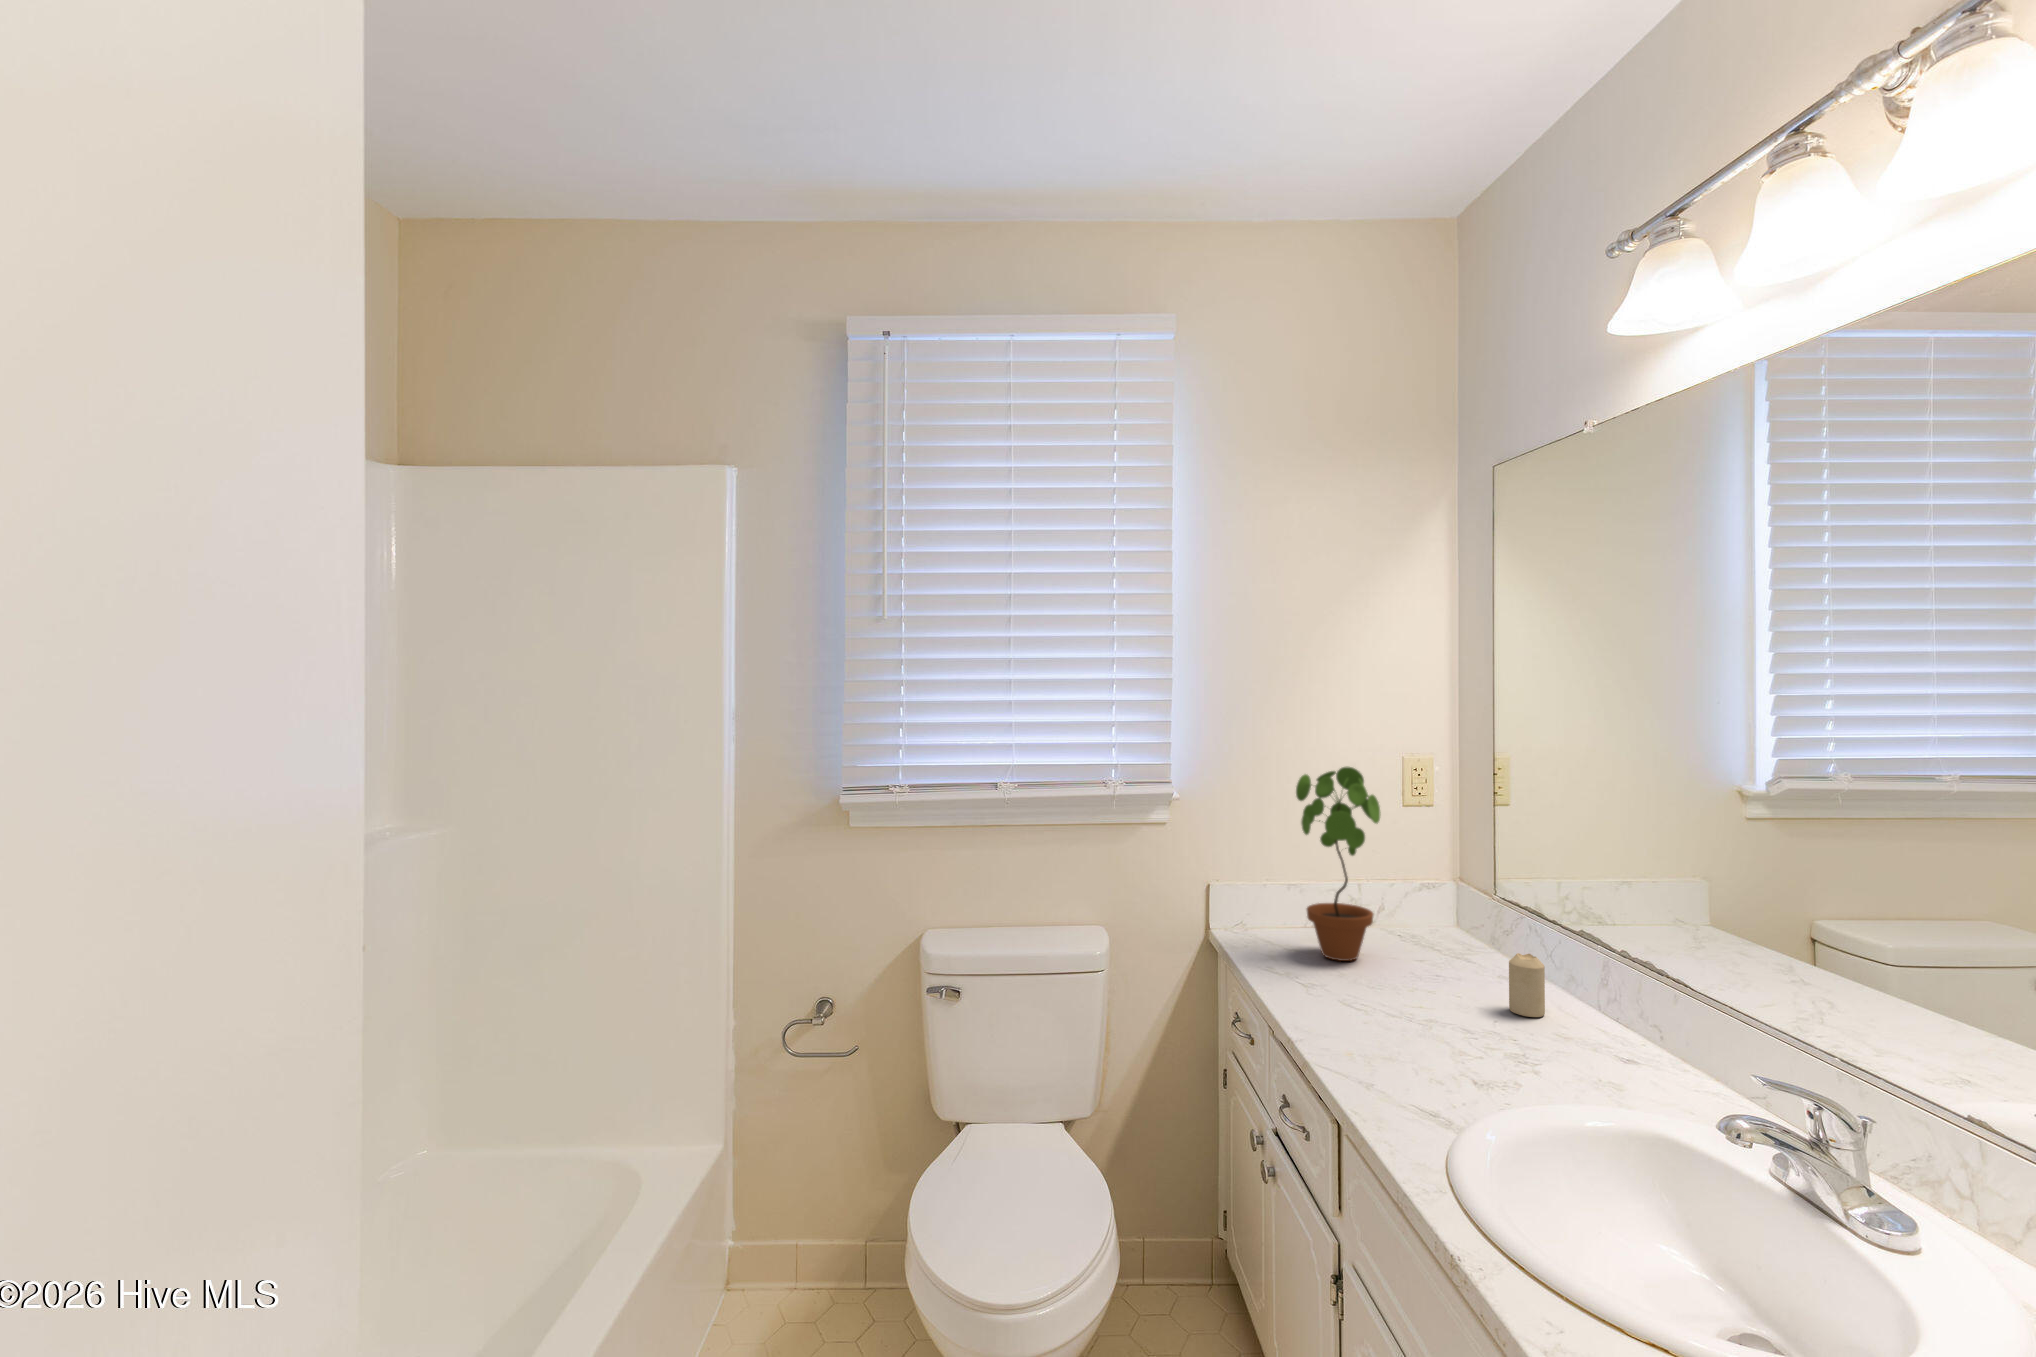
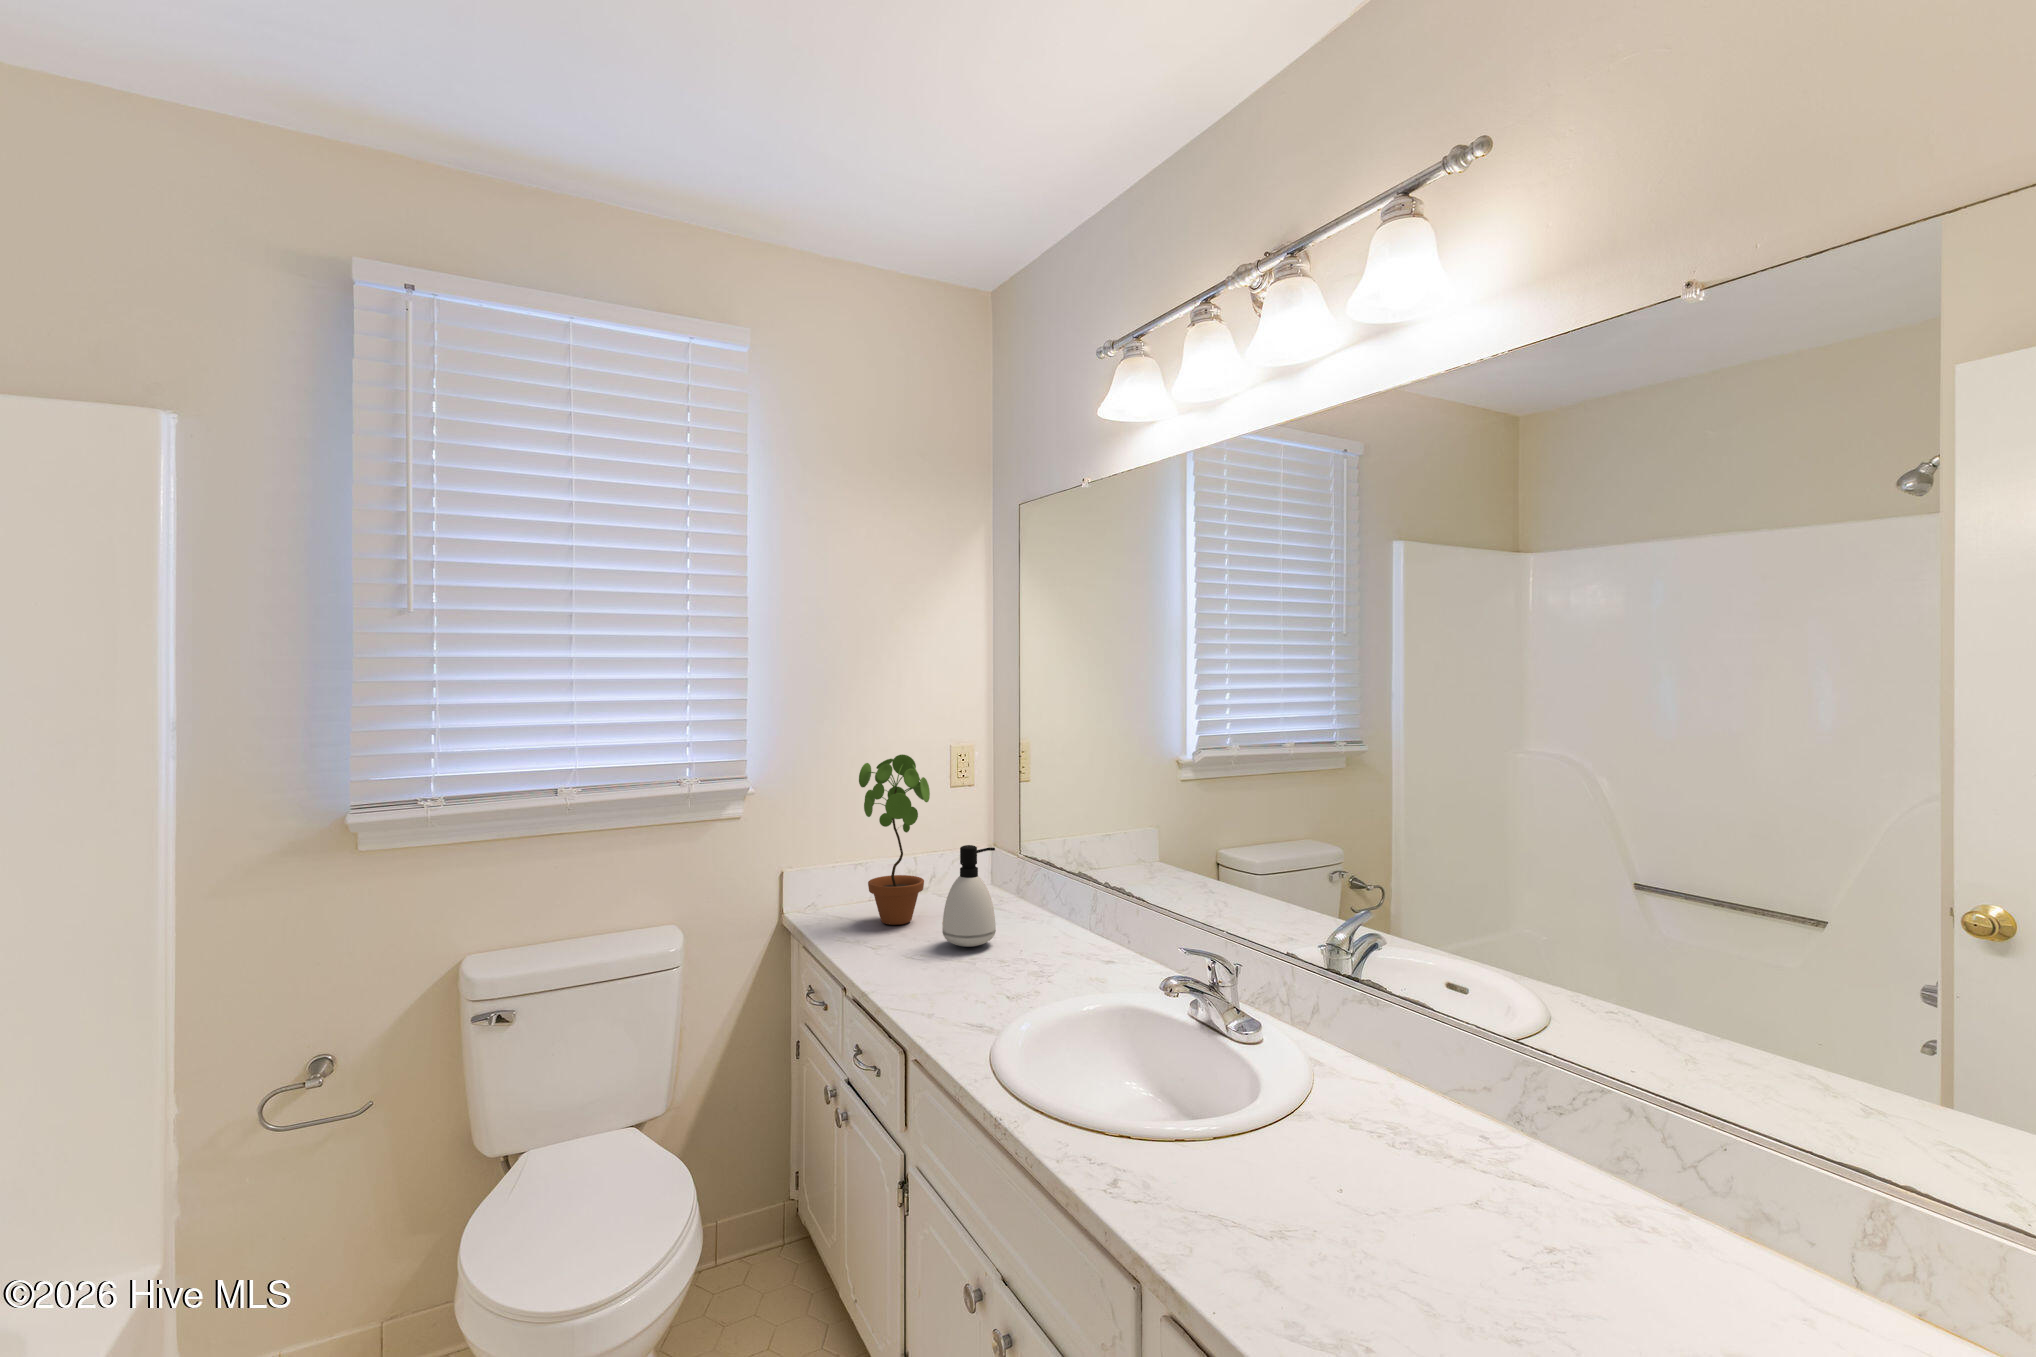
soap dispenser: none [1393,880,1463,1004] -> present [942,845,996,947]
candle: present [1509,953,1545,1017] -> none [1028,895,1053,945]

